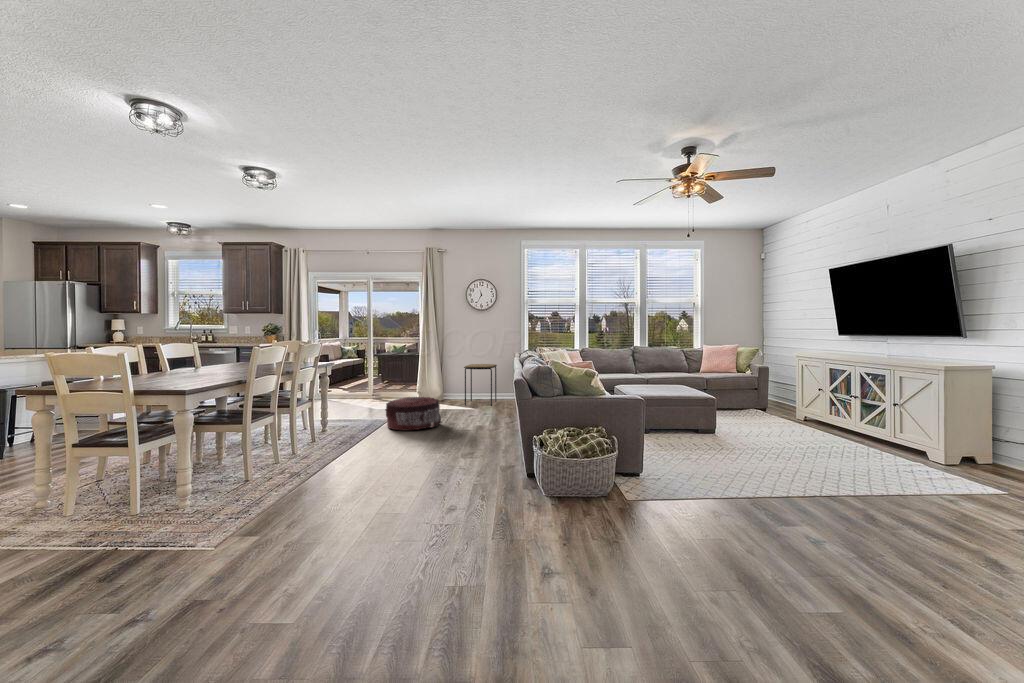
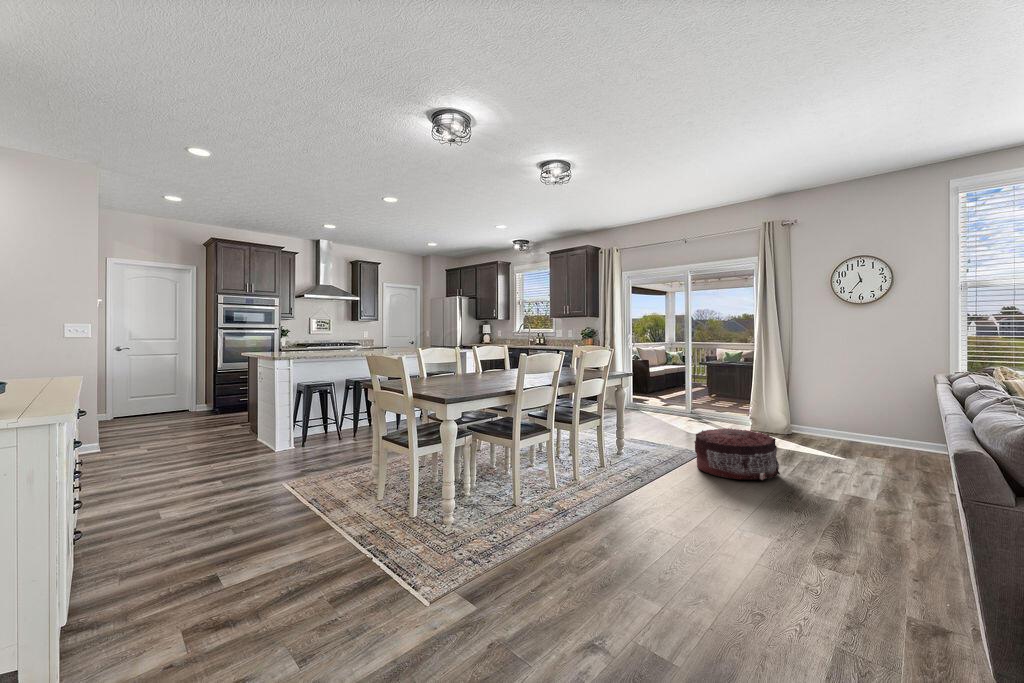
side table: present [464,364,497,406] -> none [827,386,893,456]

